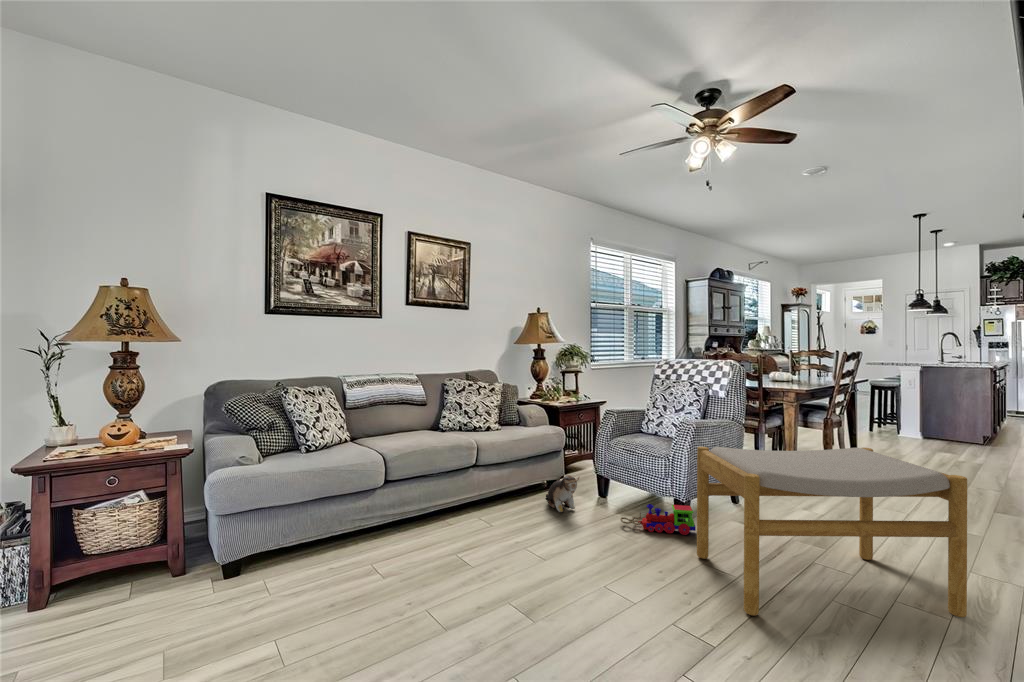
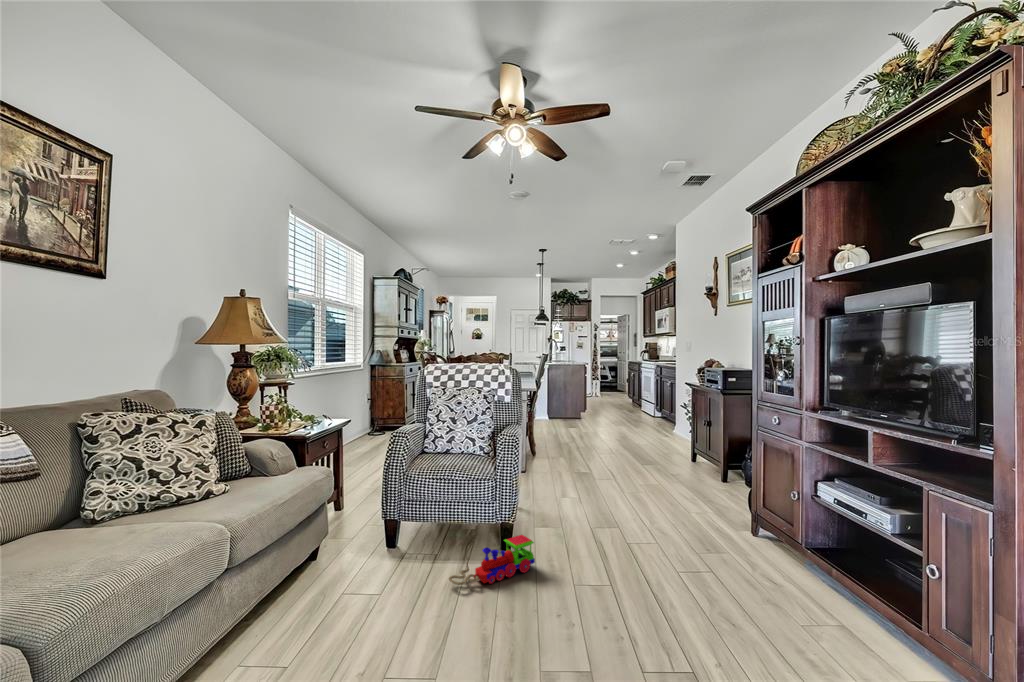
footstool: present [697,446,967,617] -> none [568,437,763,650]
plush toy: present [546,475,580,512] -> none [306,537,389,602]

